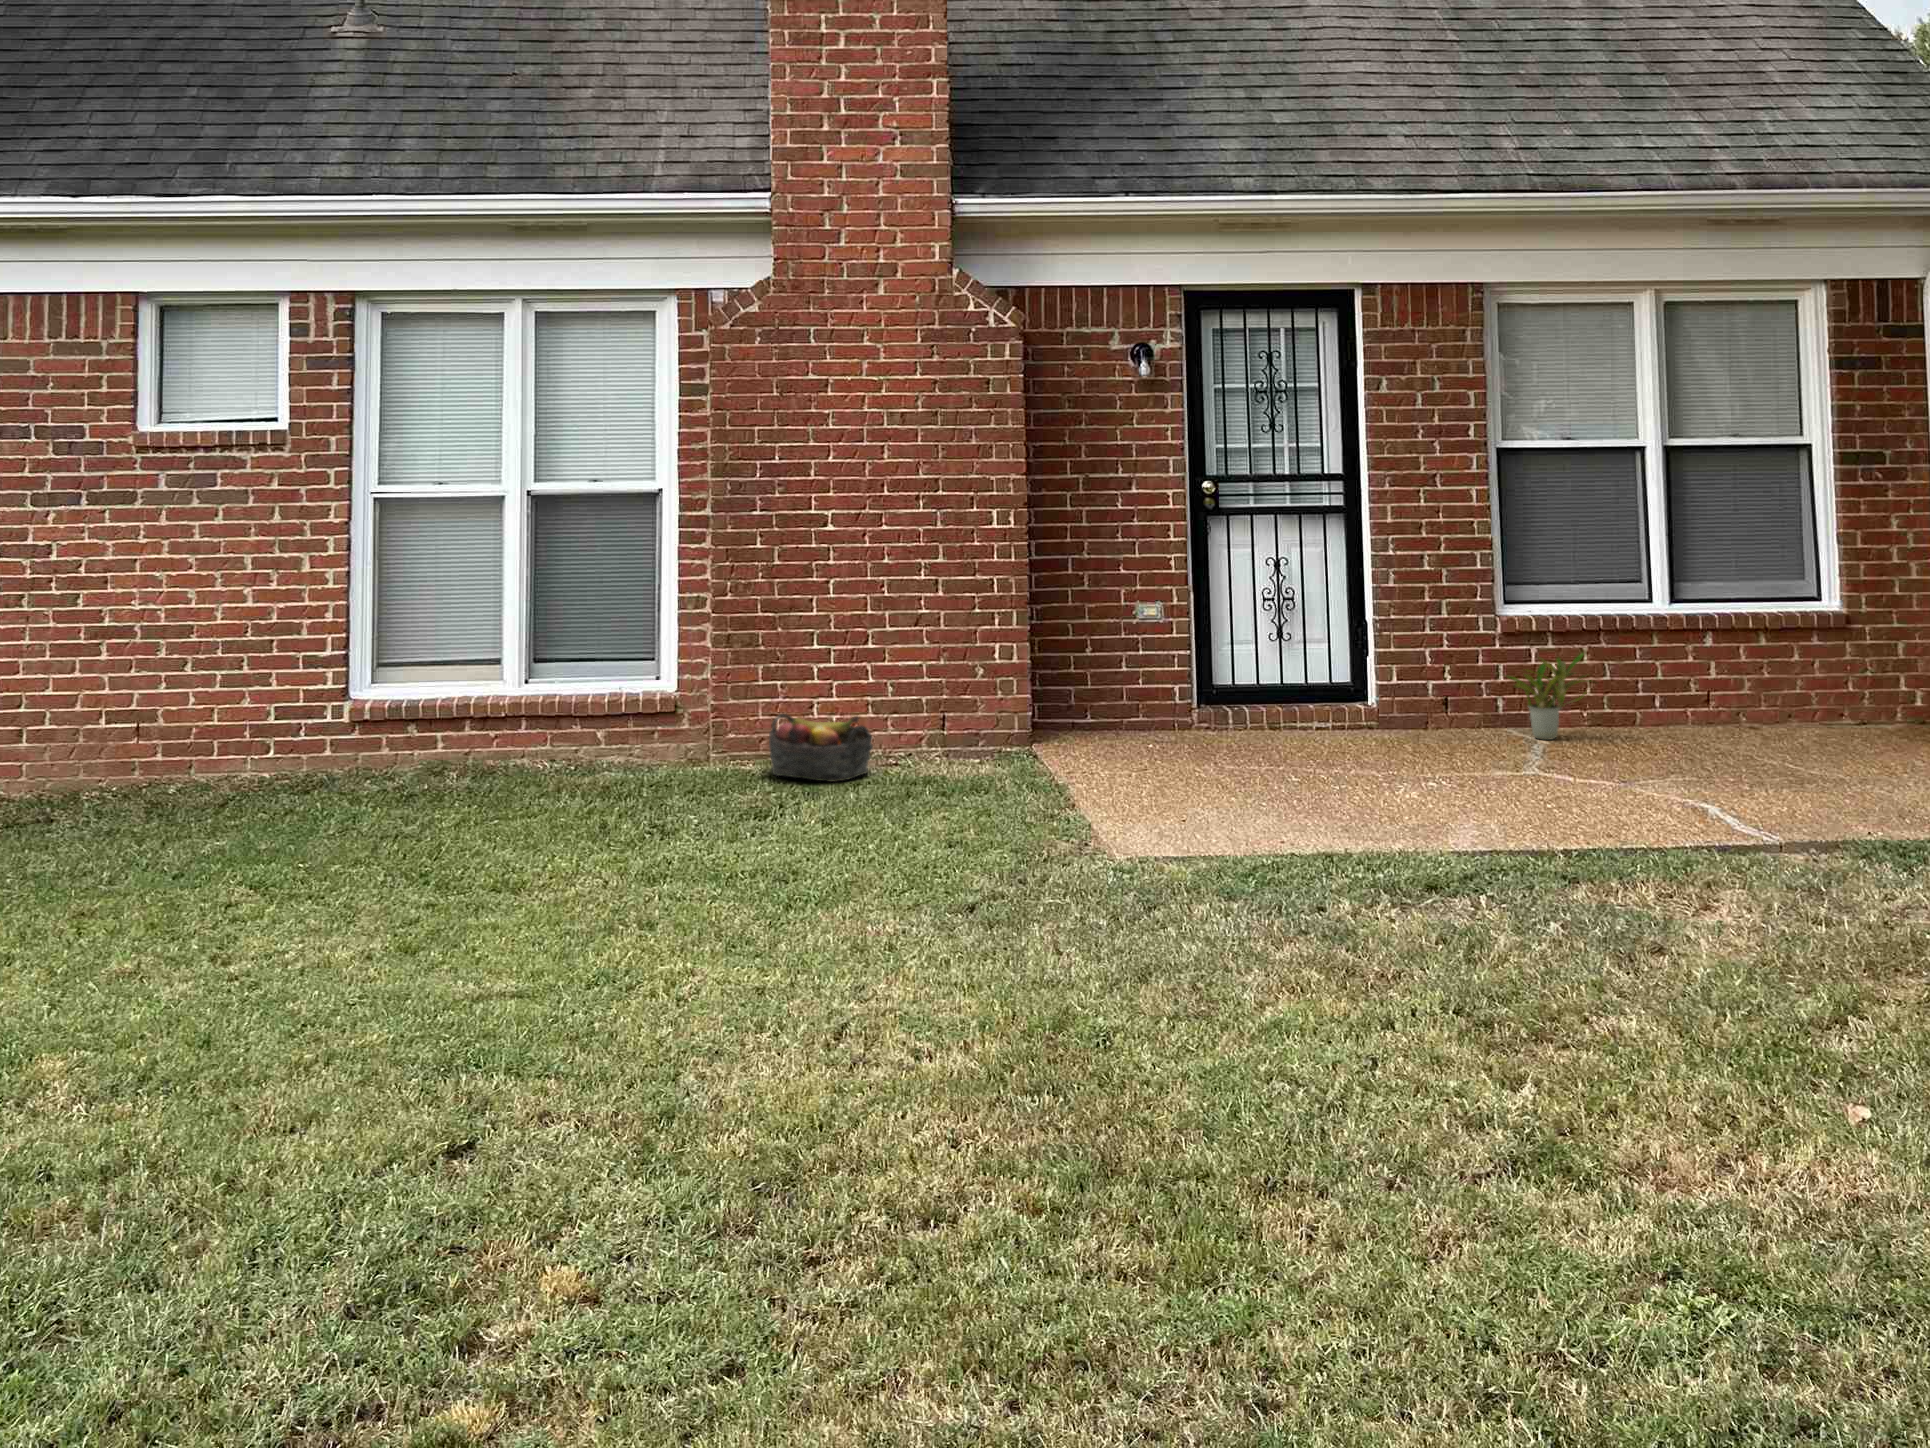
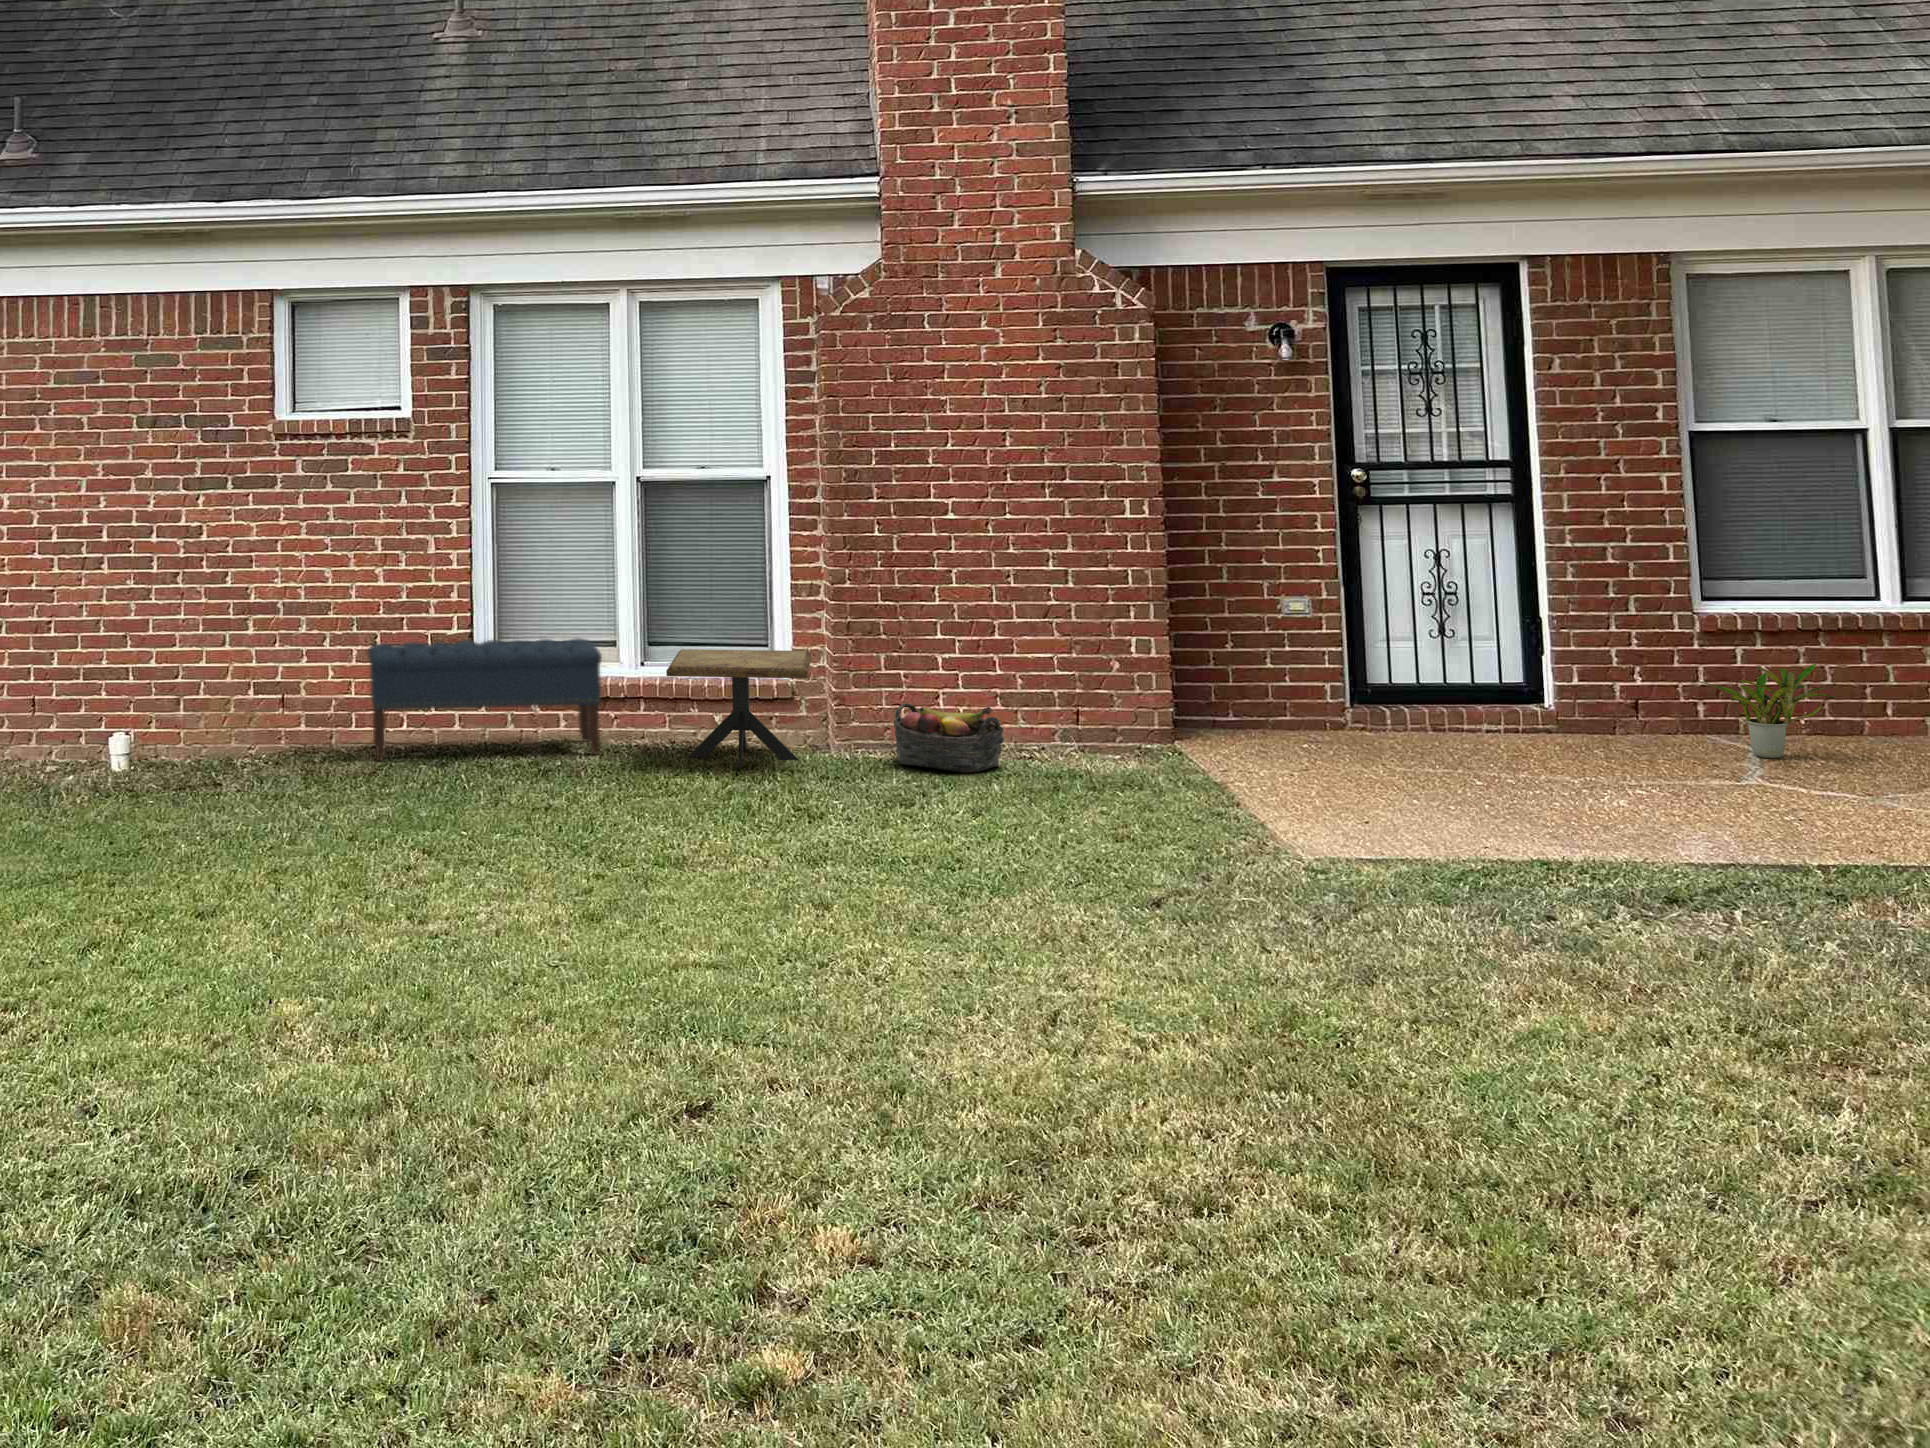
bench: none [225,657,478,793] -> present [368,638,602,761]
side table: none [538,664,695,786] -> present [666,649,811,768]

